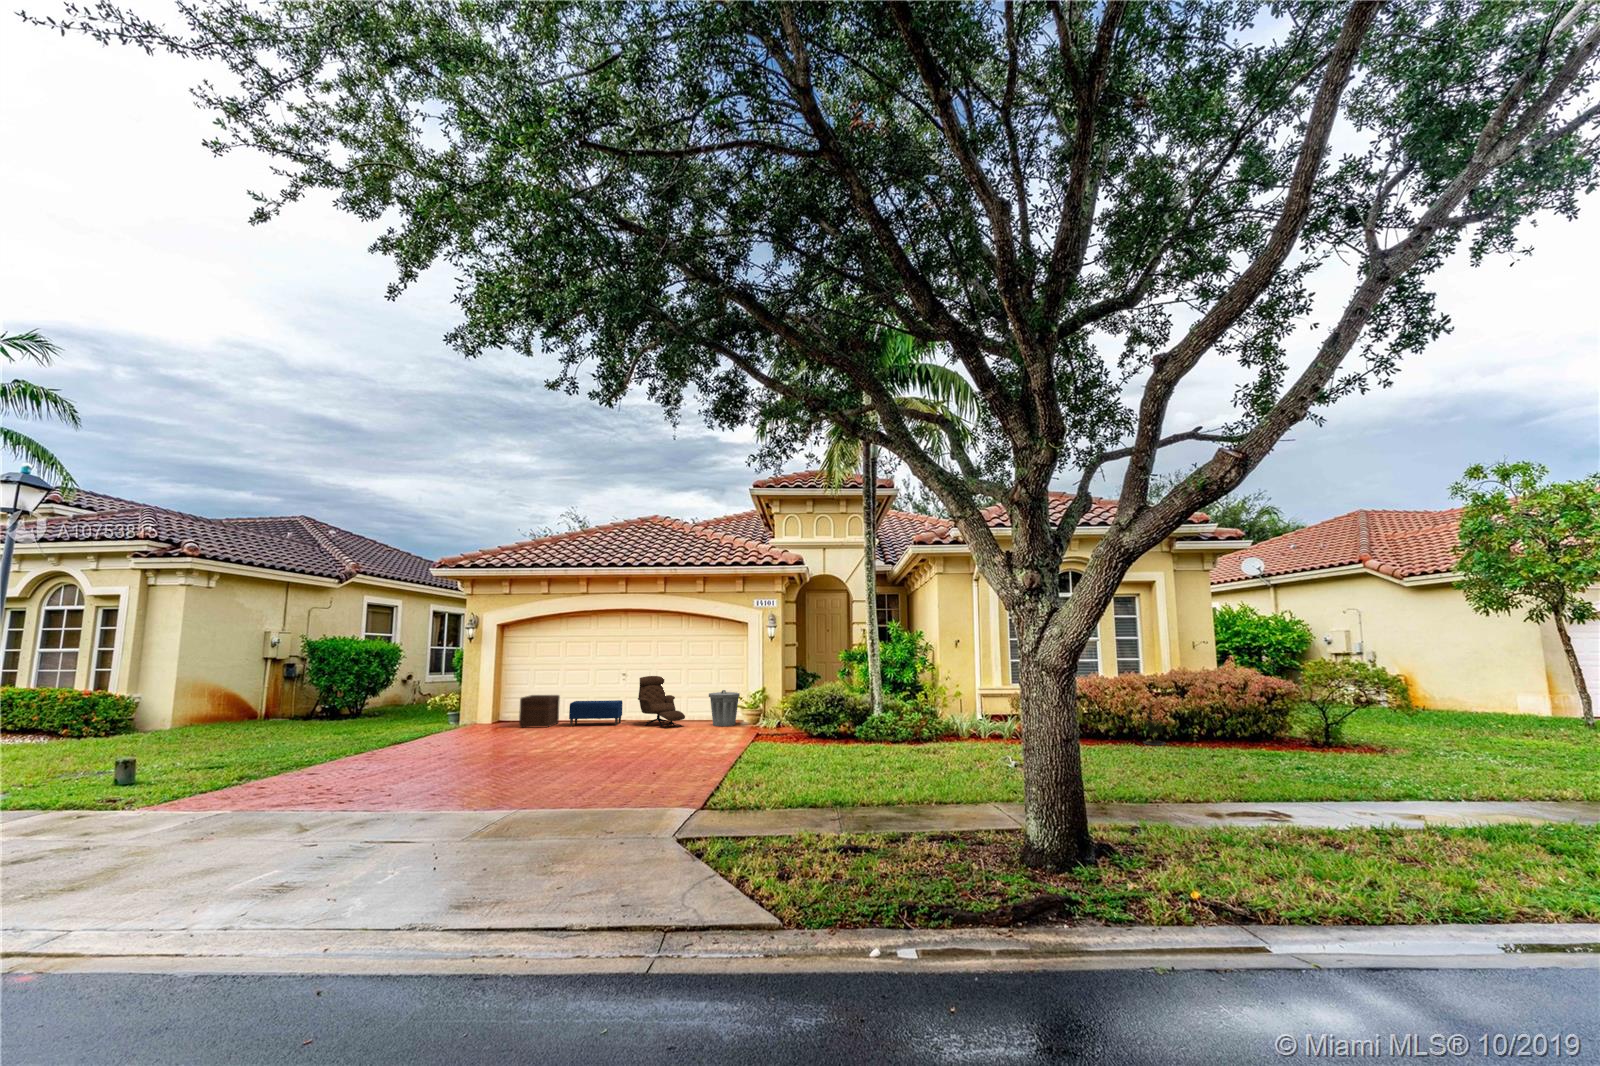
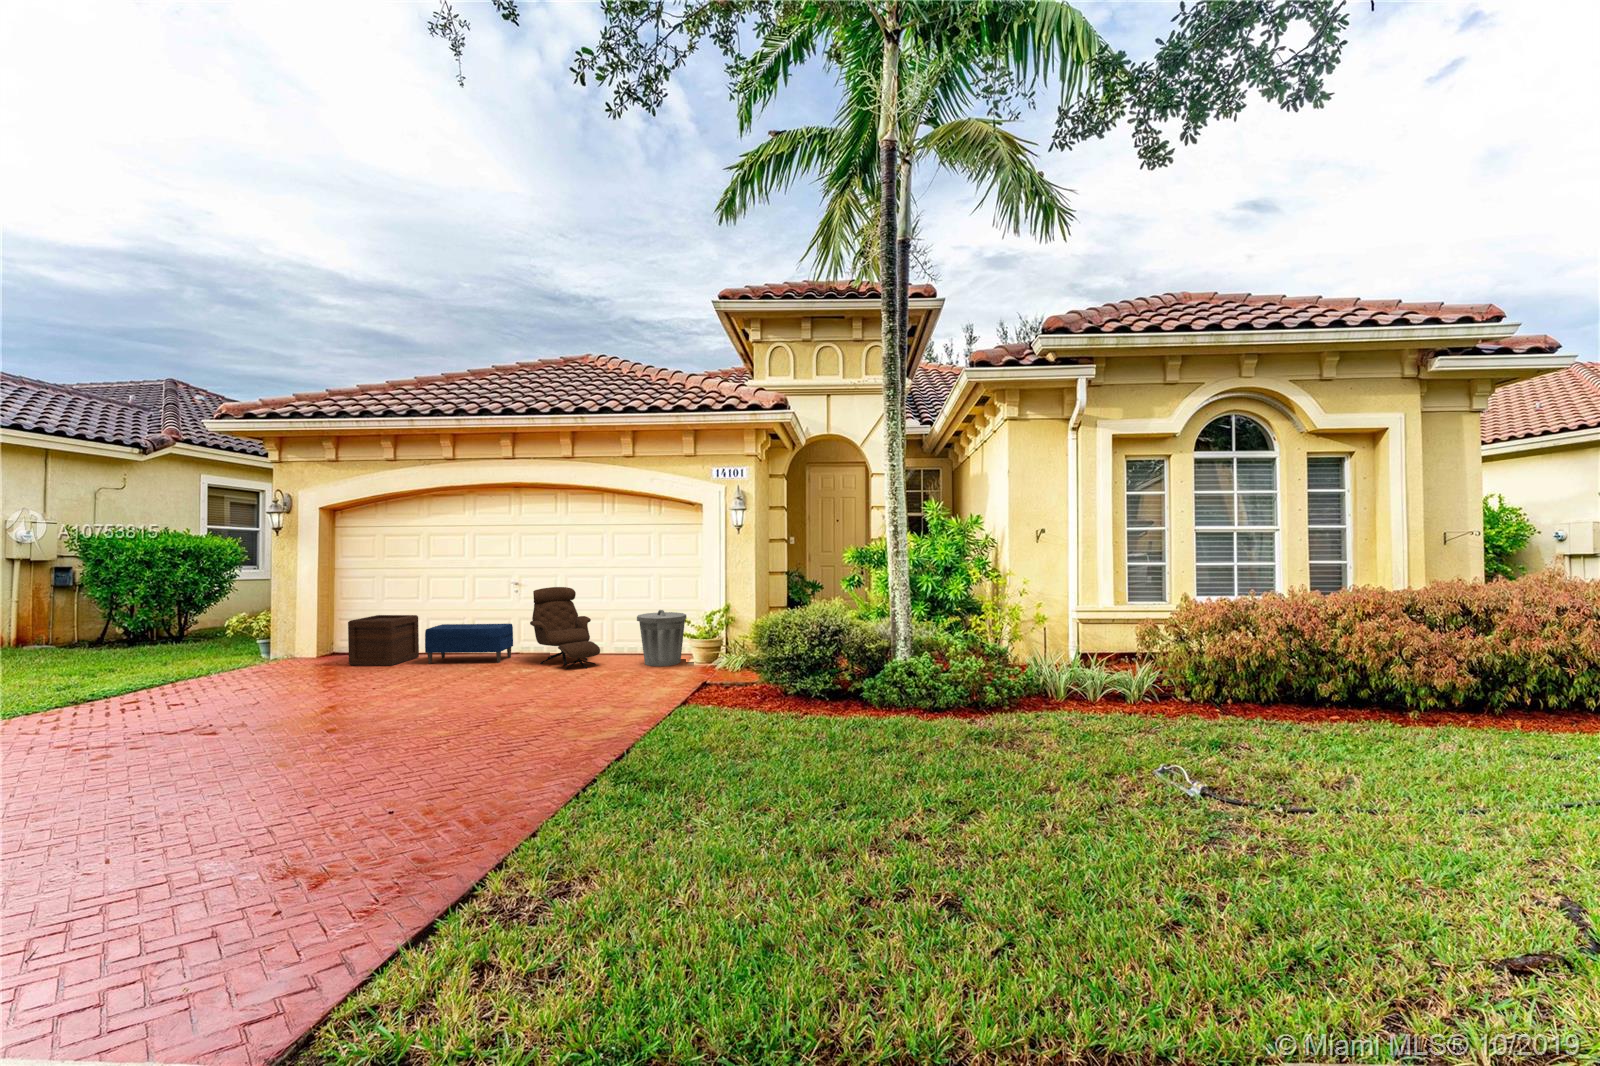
potted tree: present [1144,711,1165,745] -> none [1399,655,1451,727]

